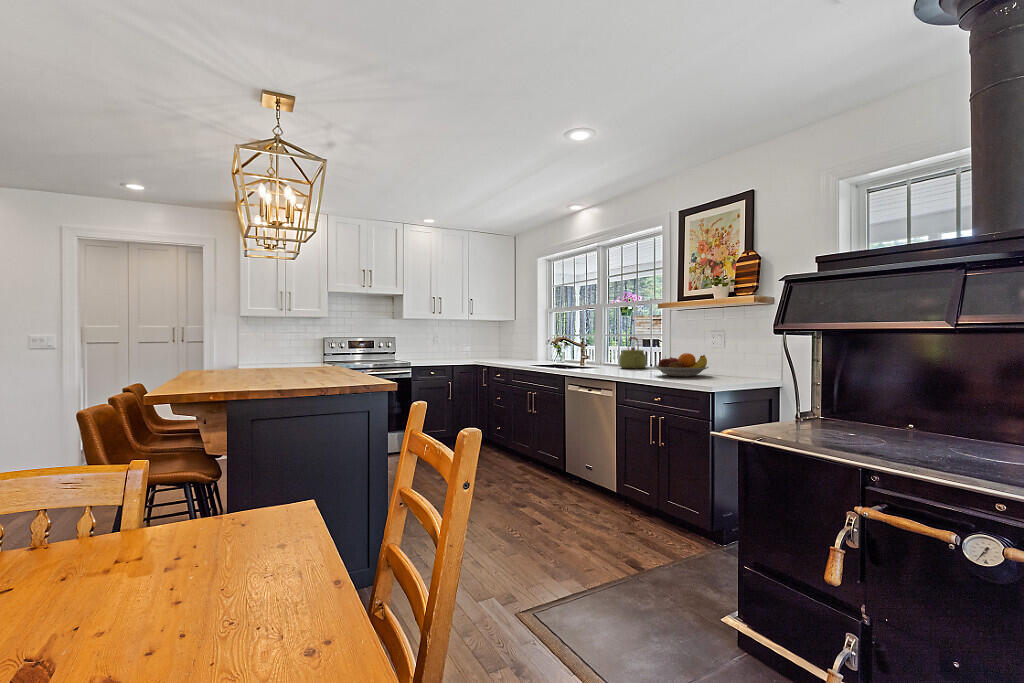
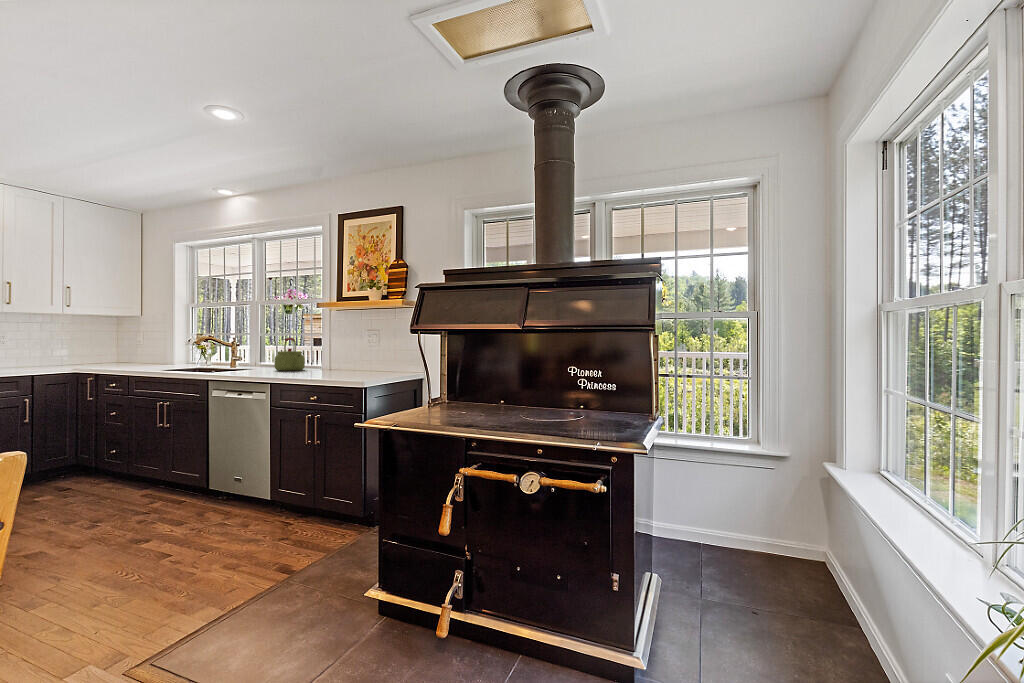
fruit bowl: present [653,353,709,377] -> none [309,353,364,376]

